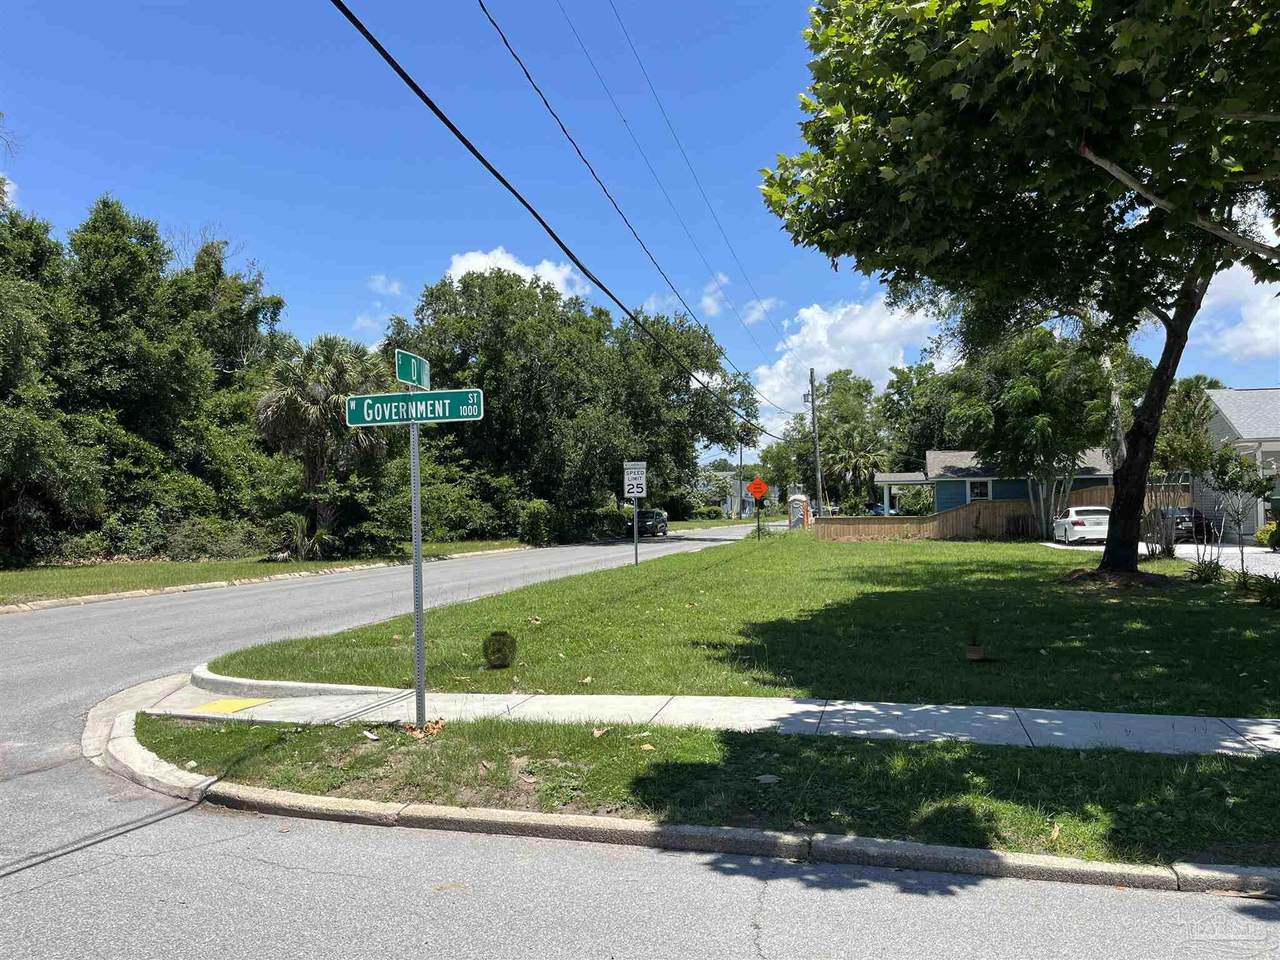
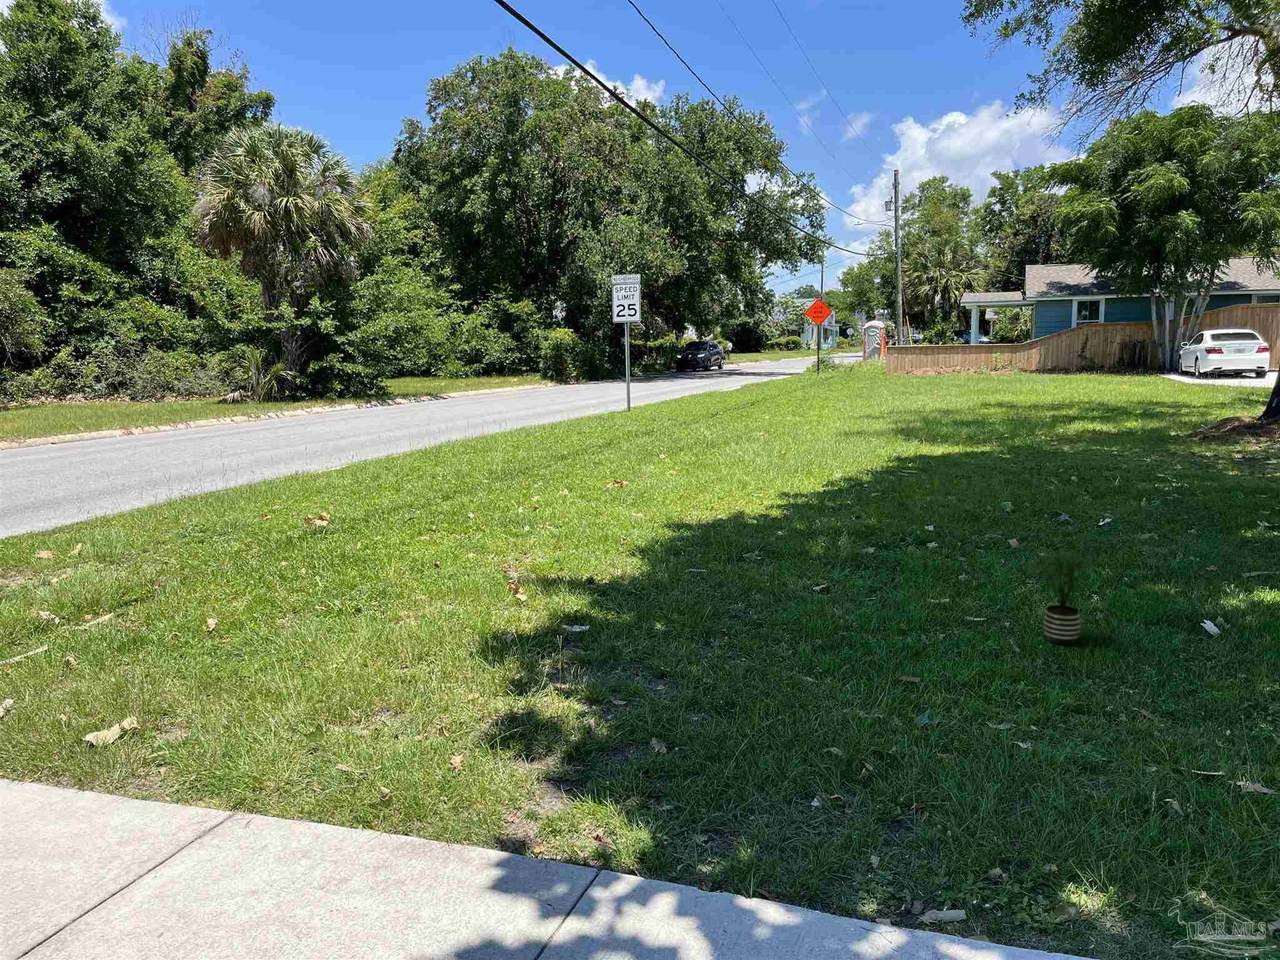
woven basket: present [483,631,516,668] -> none [96,560,170,632]

